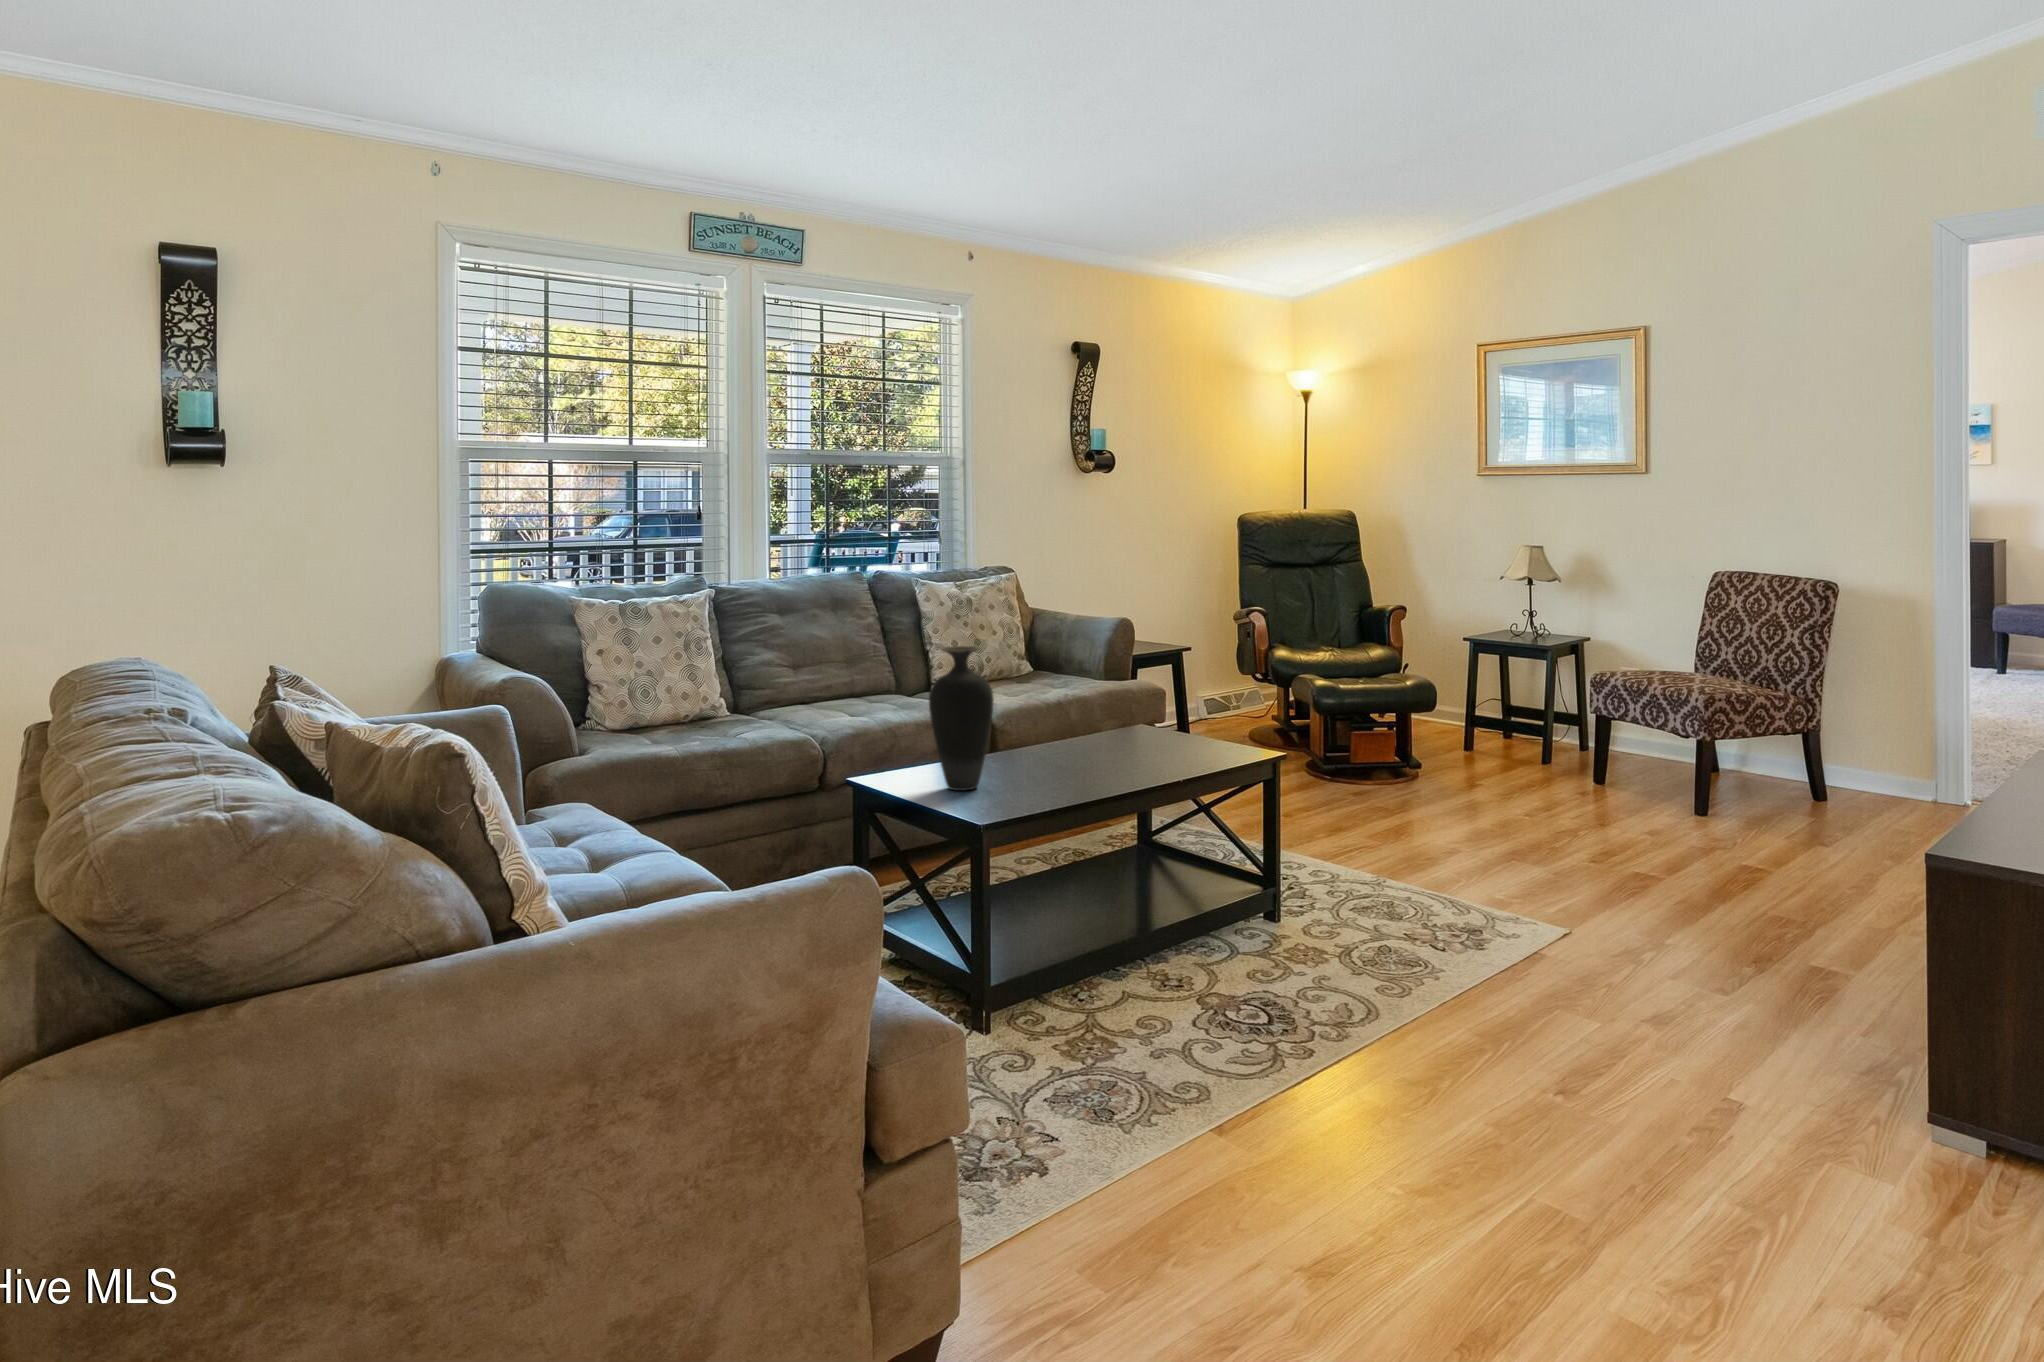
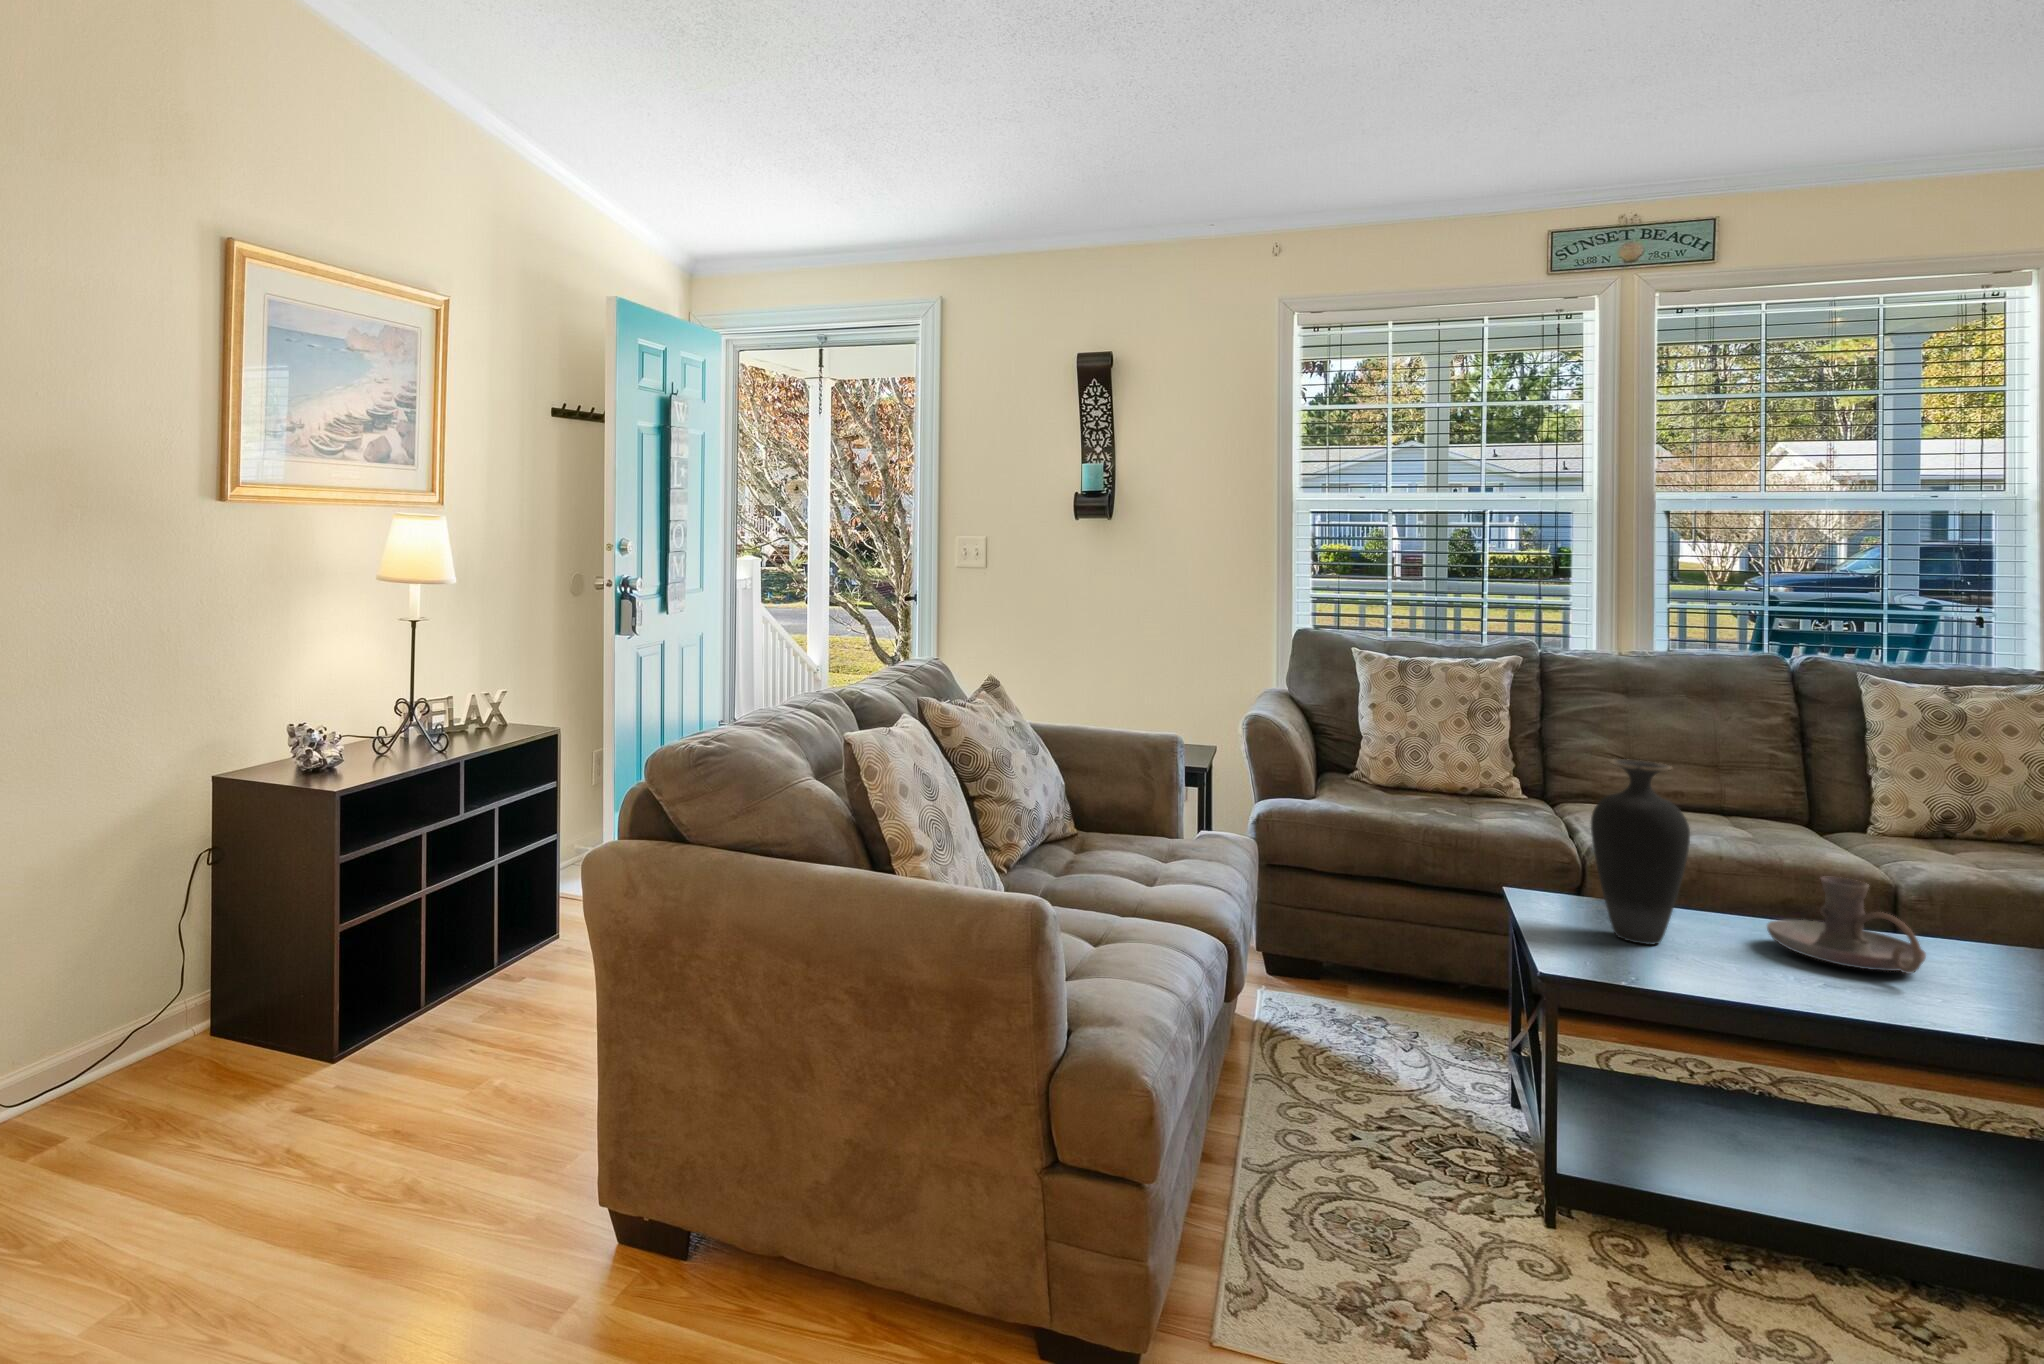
candle holder: none [1011,709,1107,768] -> present [1767,877,1926,973]

